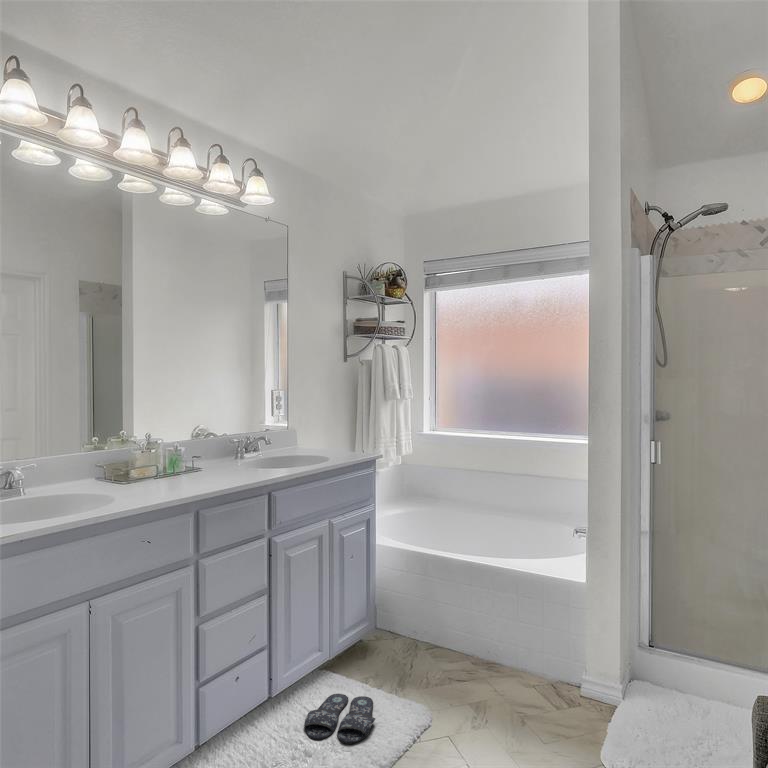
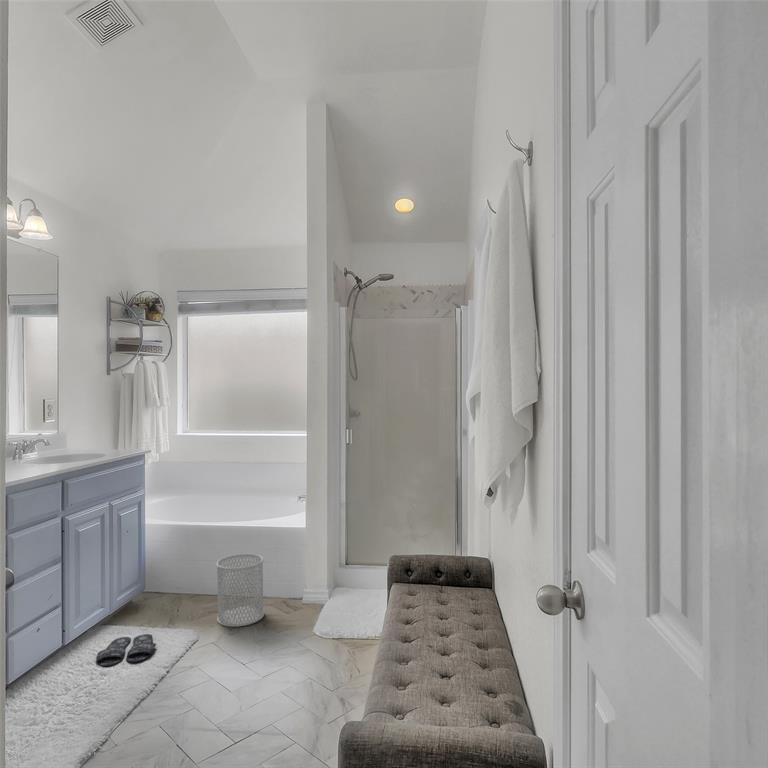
wastebasket: none [455,609,520,717] -> present [216,554,264,627]

